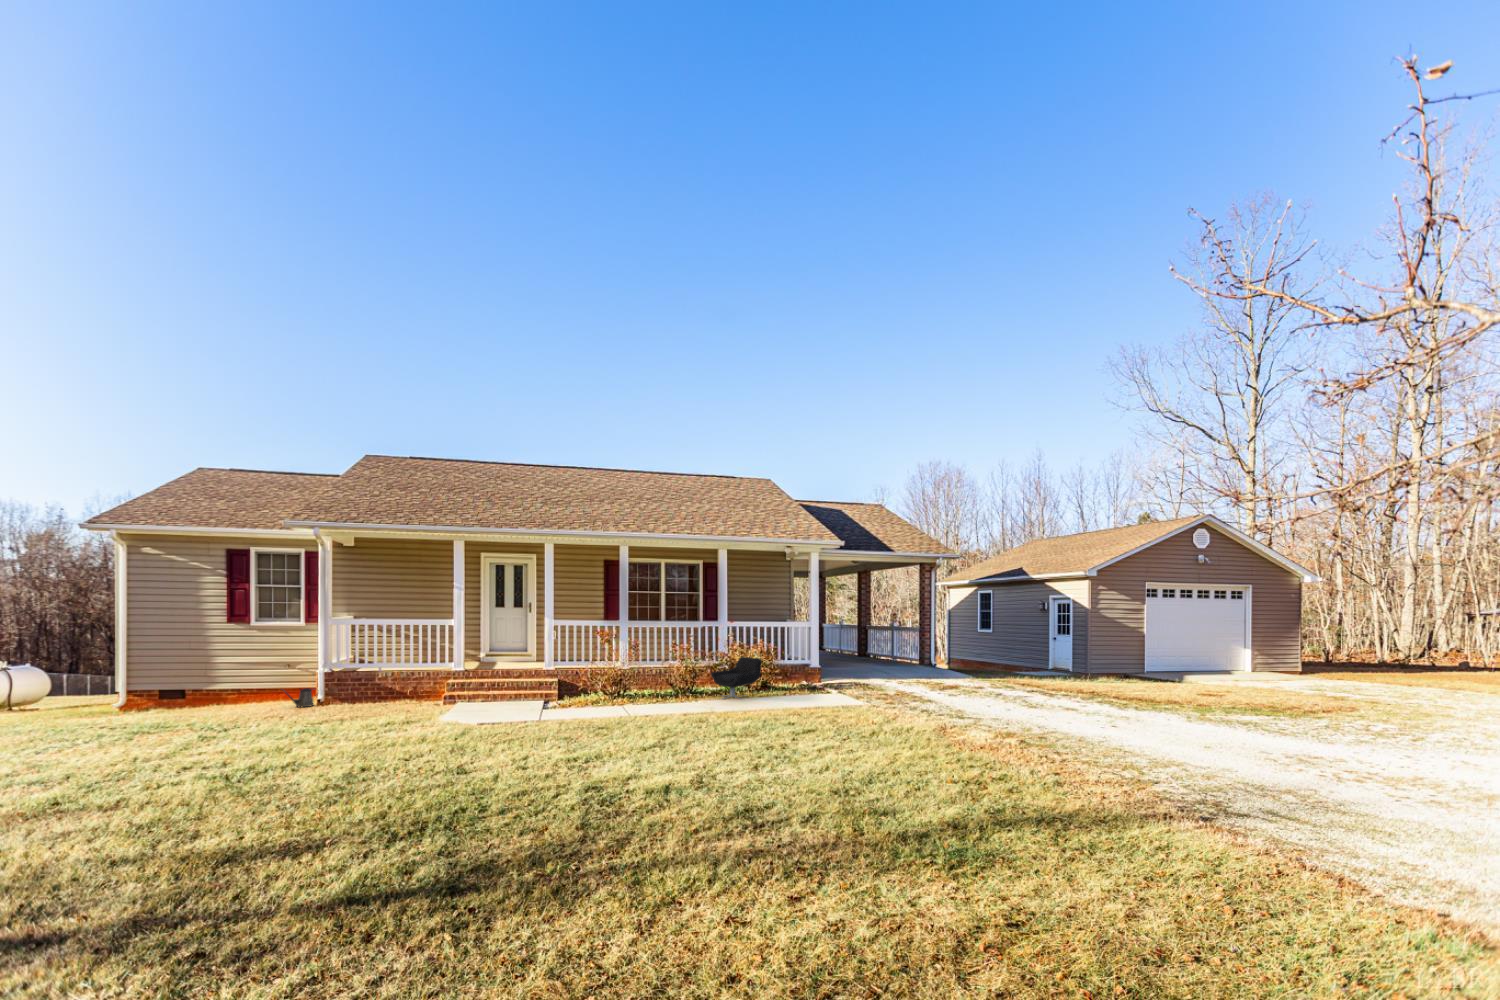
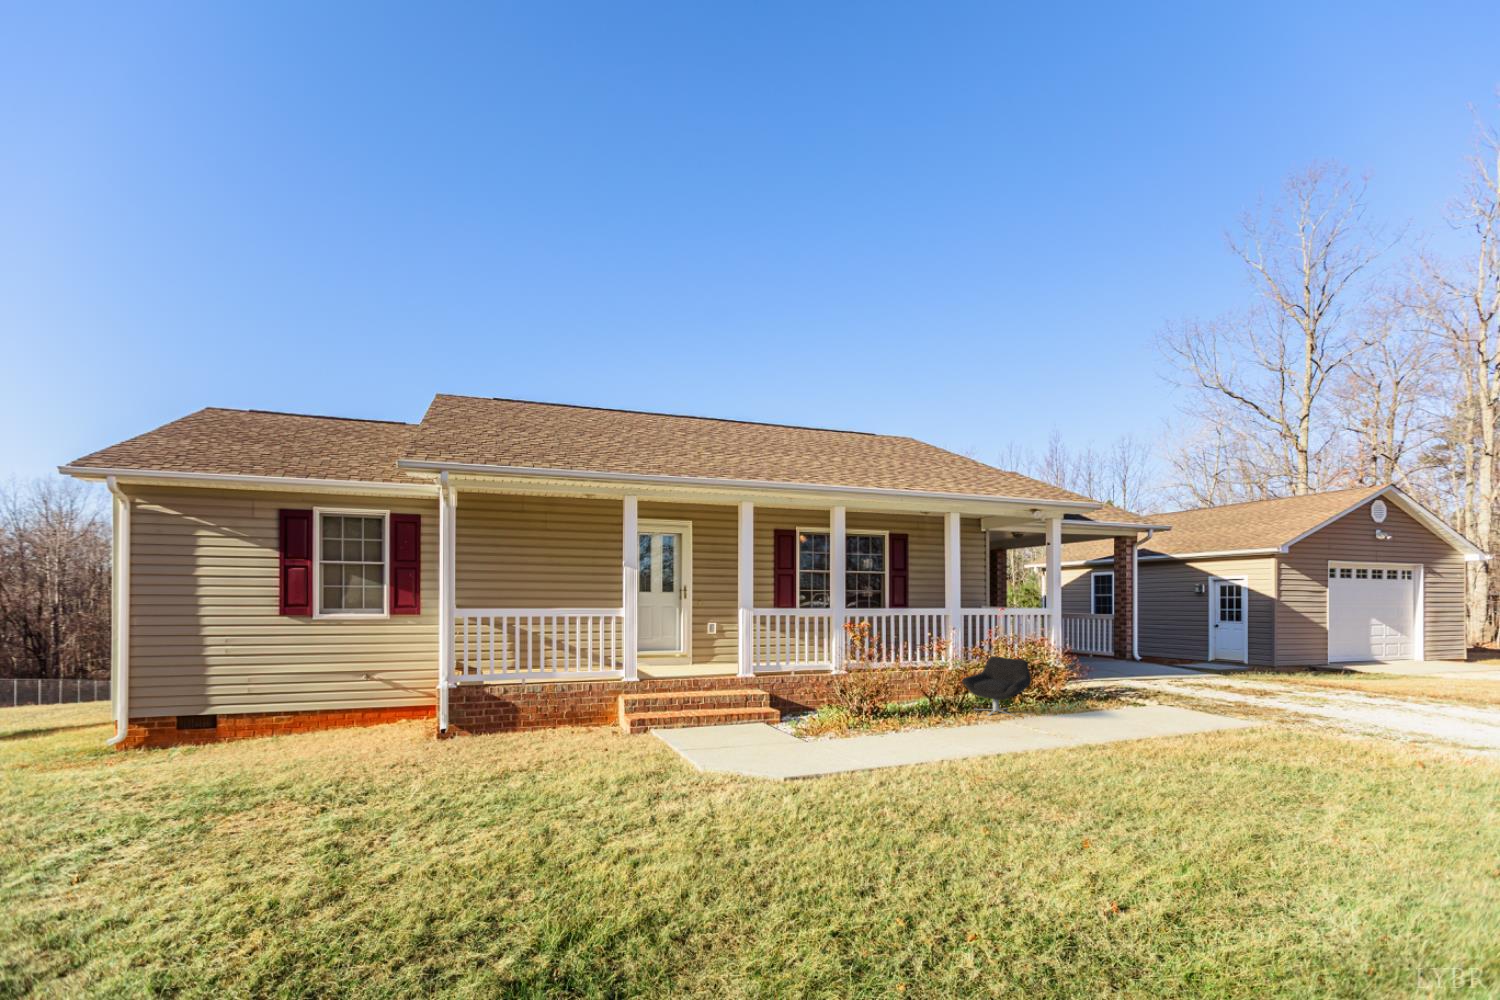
watering can: present [284,688,316,707] -> none [389,712,440,741]

